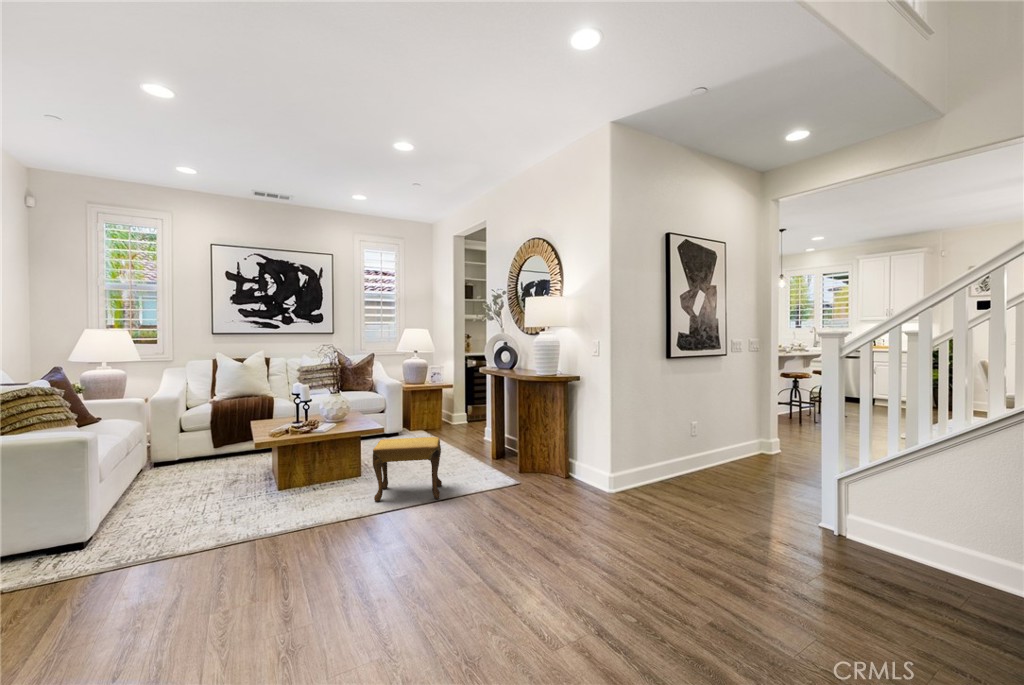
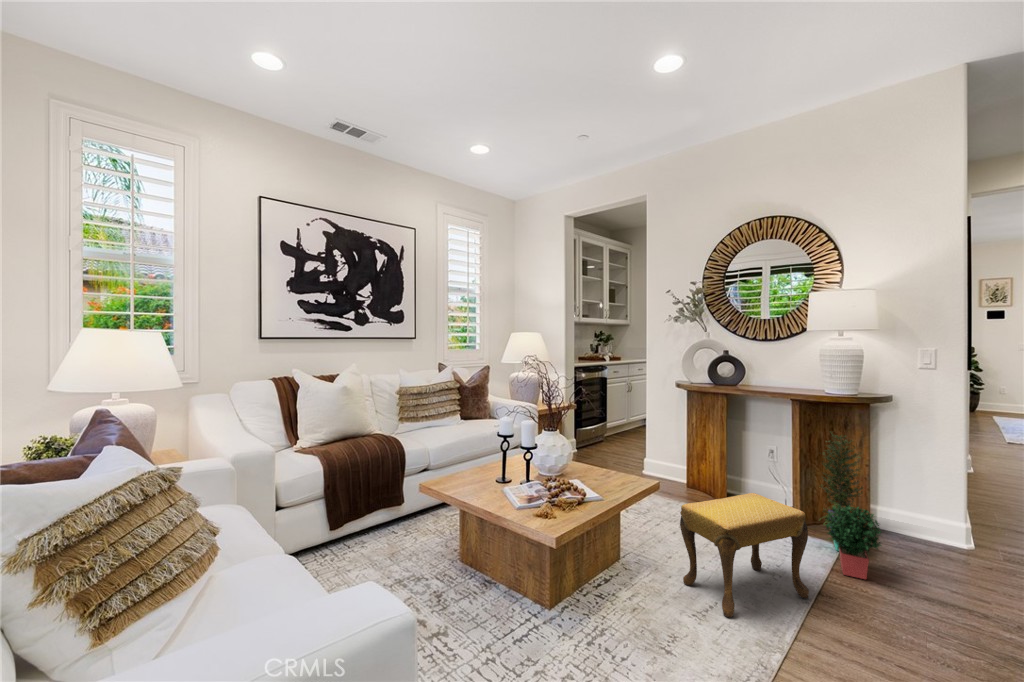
potted plant: none [477,403,554,495] -> present [820,432,881,579]

